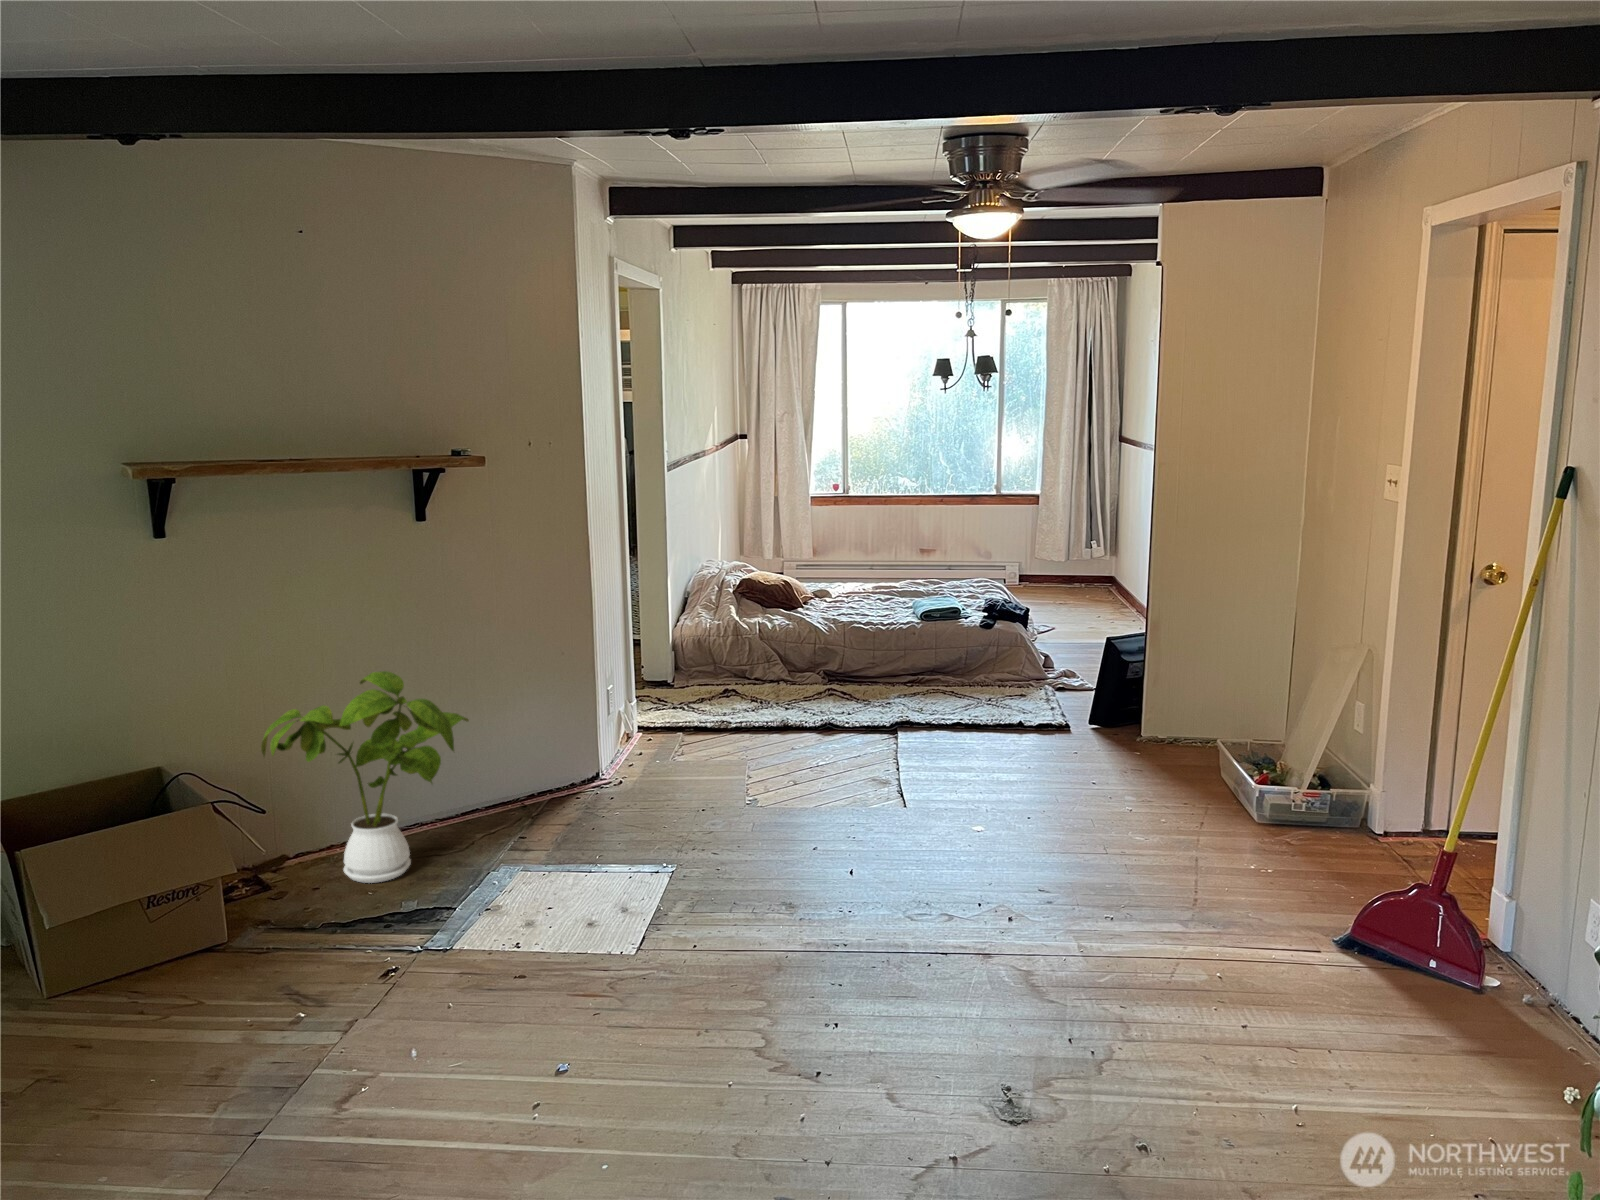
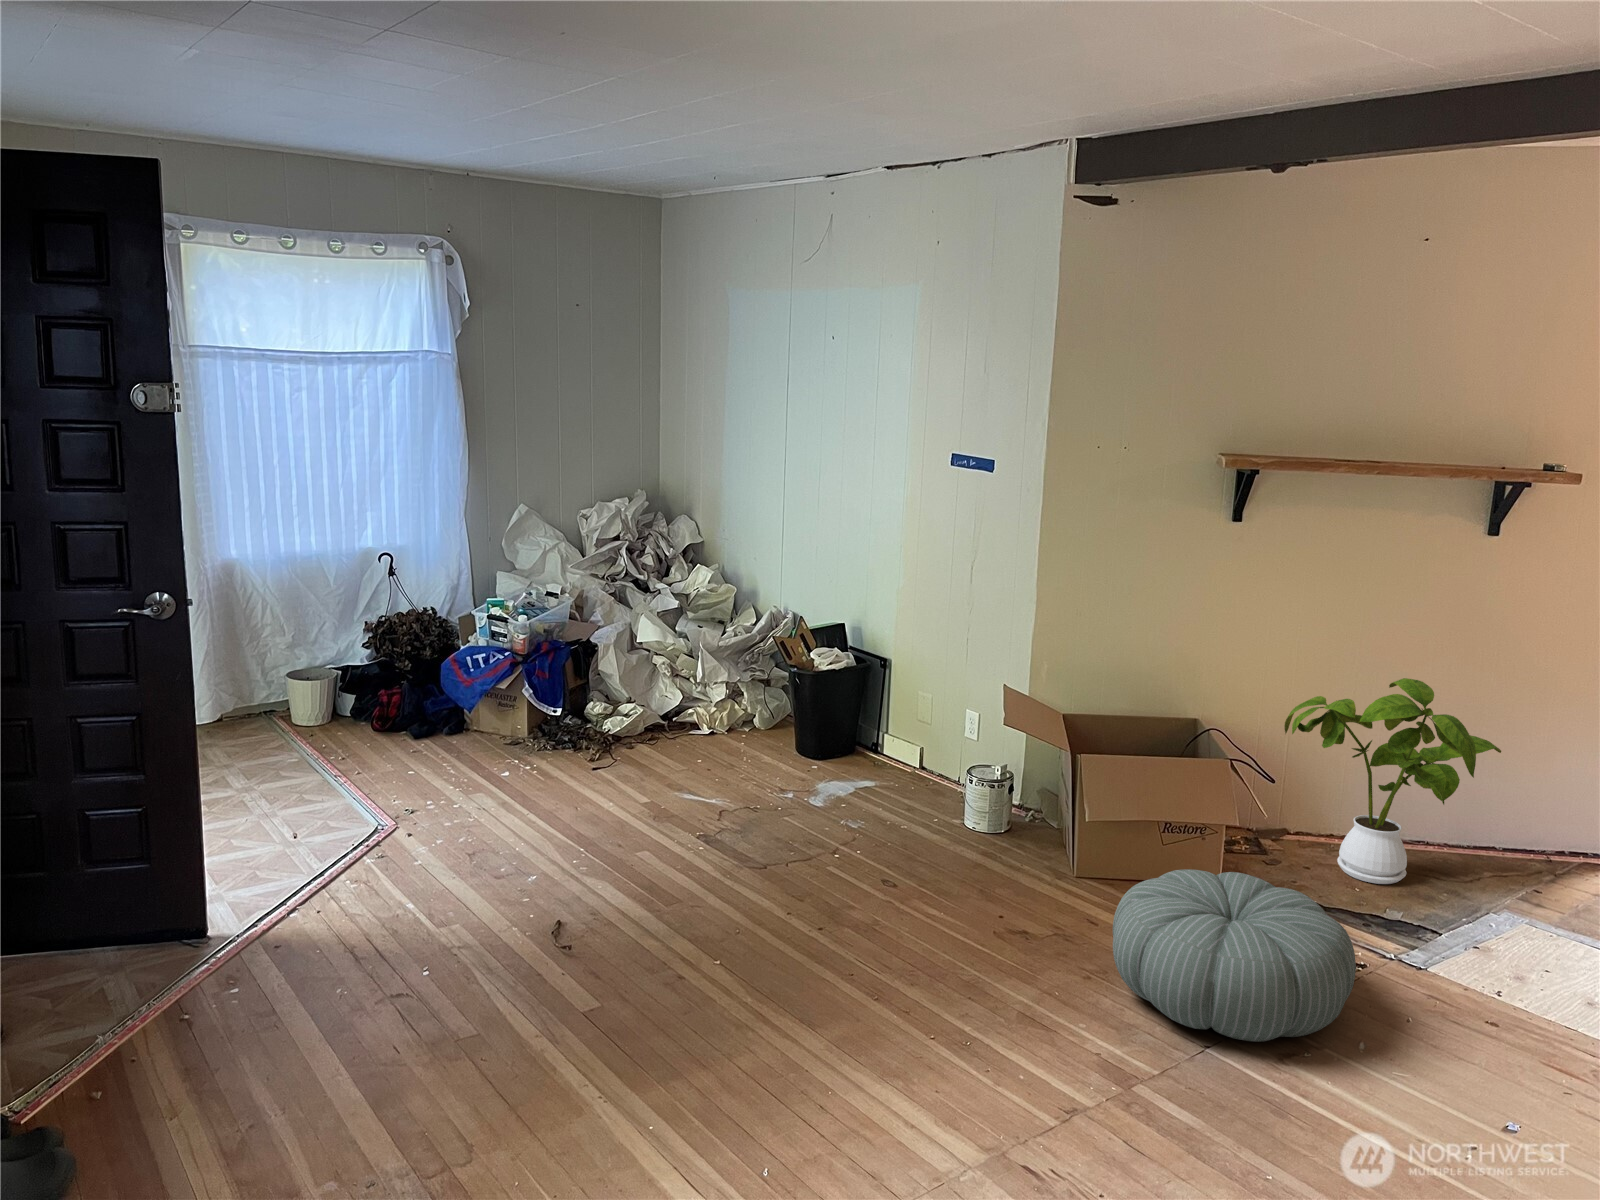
pouf: none [110,922,393,1123] -> present [1113,869,1356,1042]

